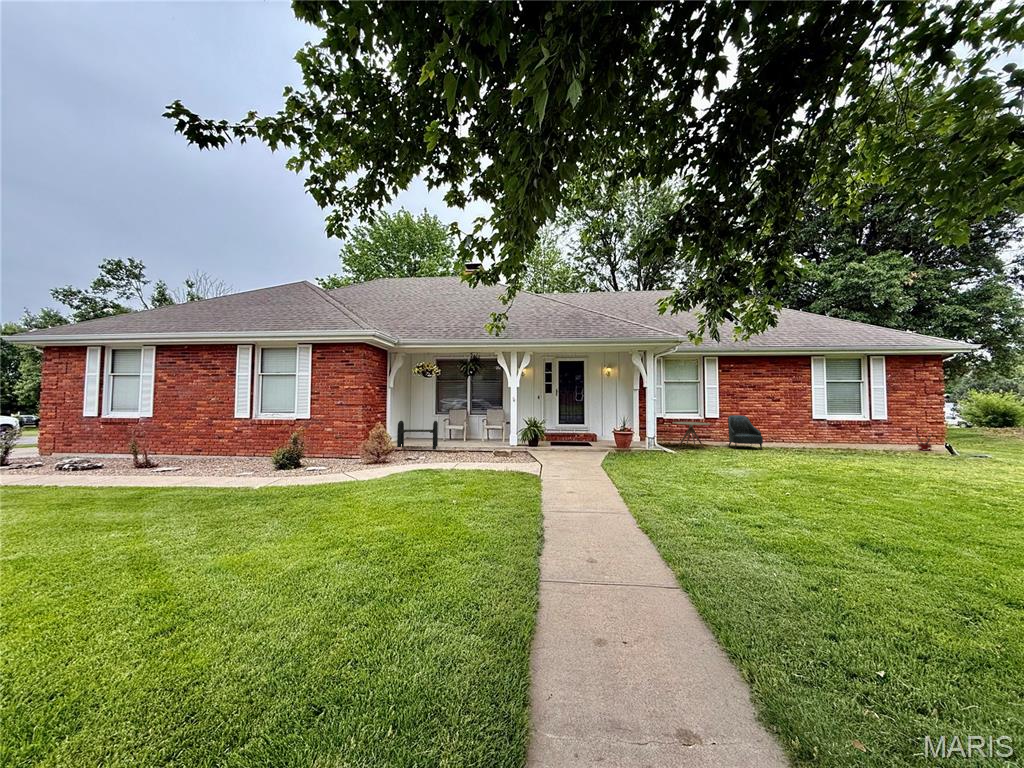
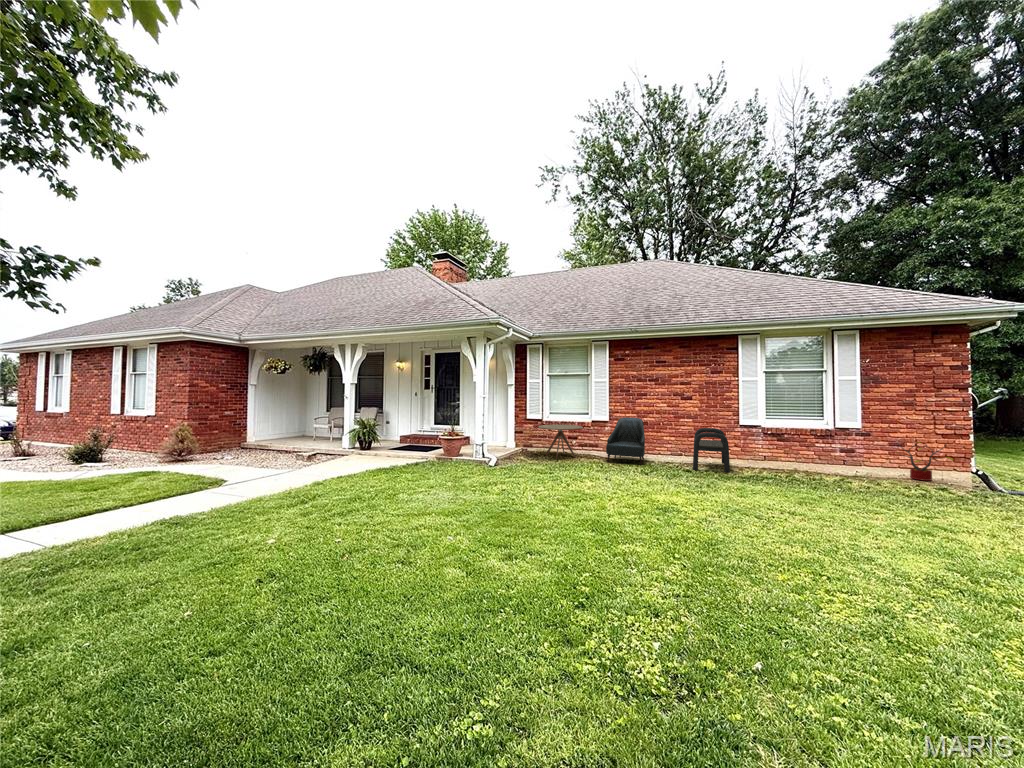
bench: present [397,421,438,449] -> present [693,428,730,472]

